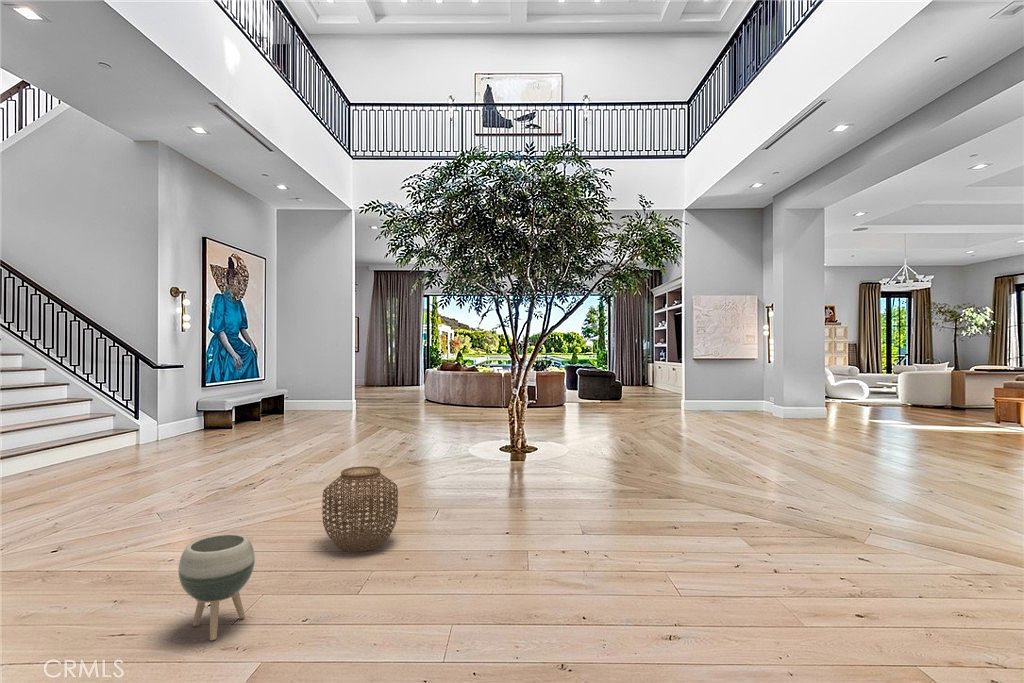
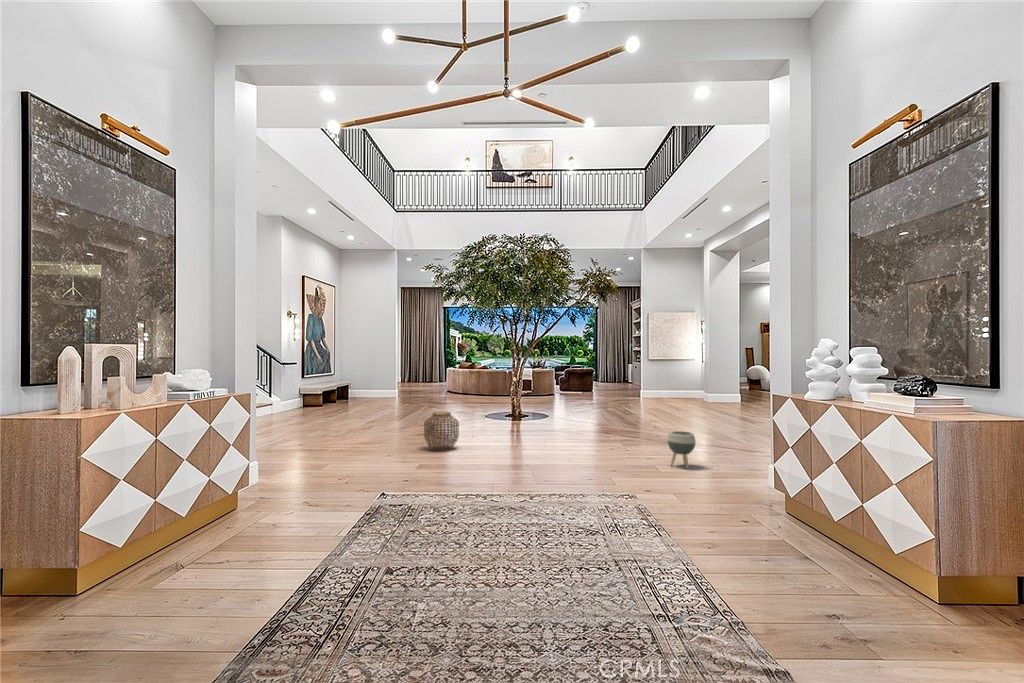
planter: present [178,534,255,640] -> present [668,431,696,468]

